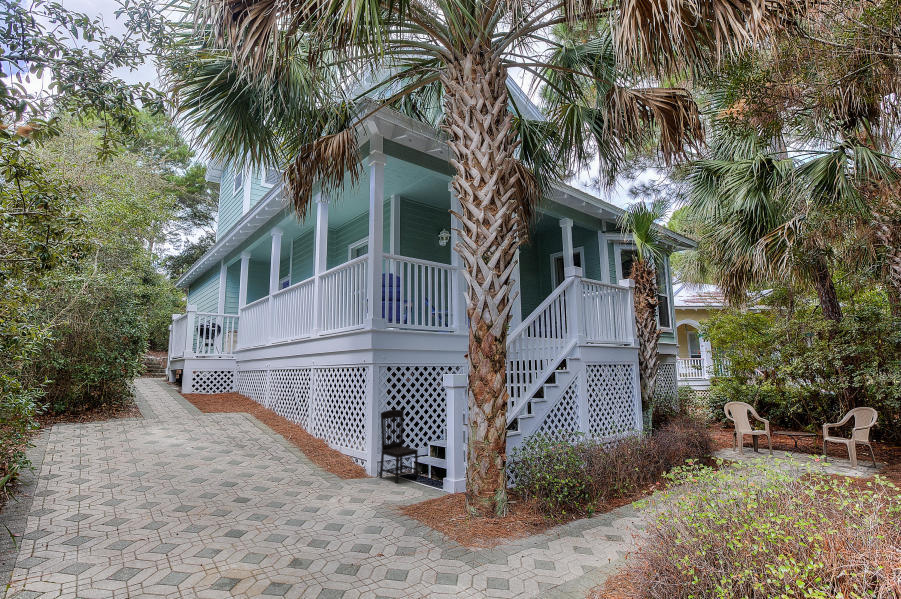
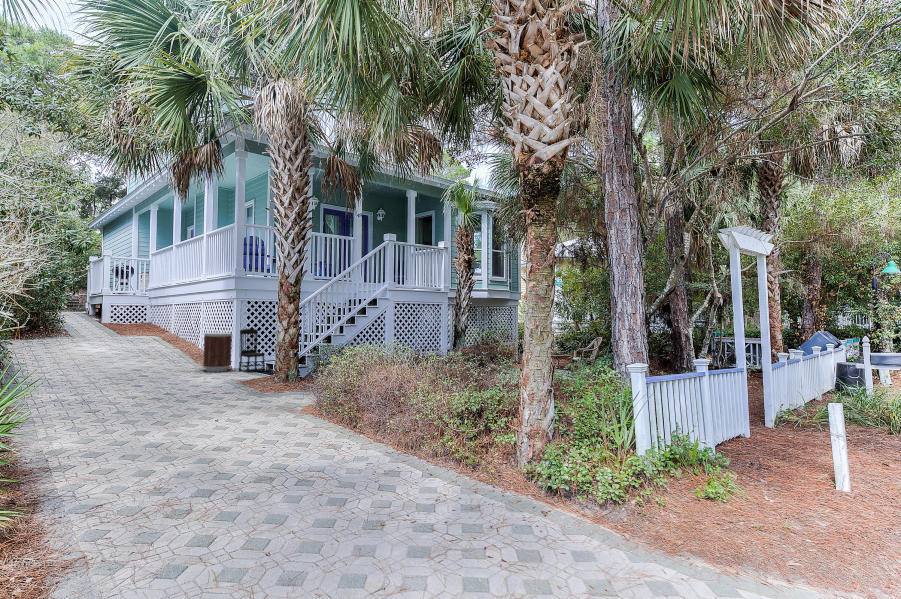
trash can: none [326,416,368,483] -> present [203,332,232,372]

